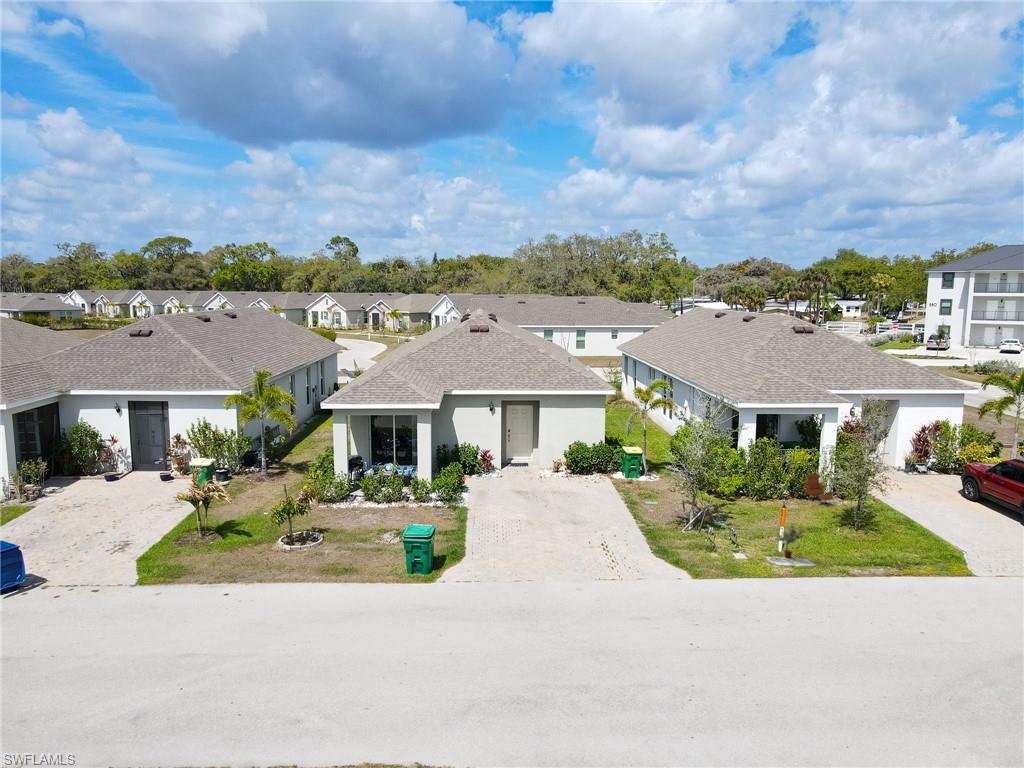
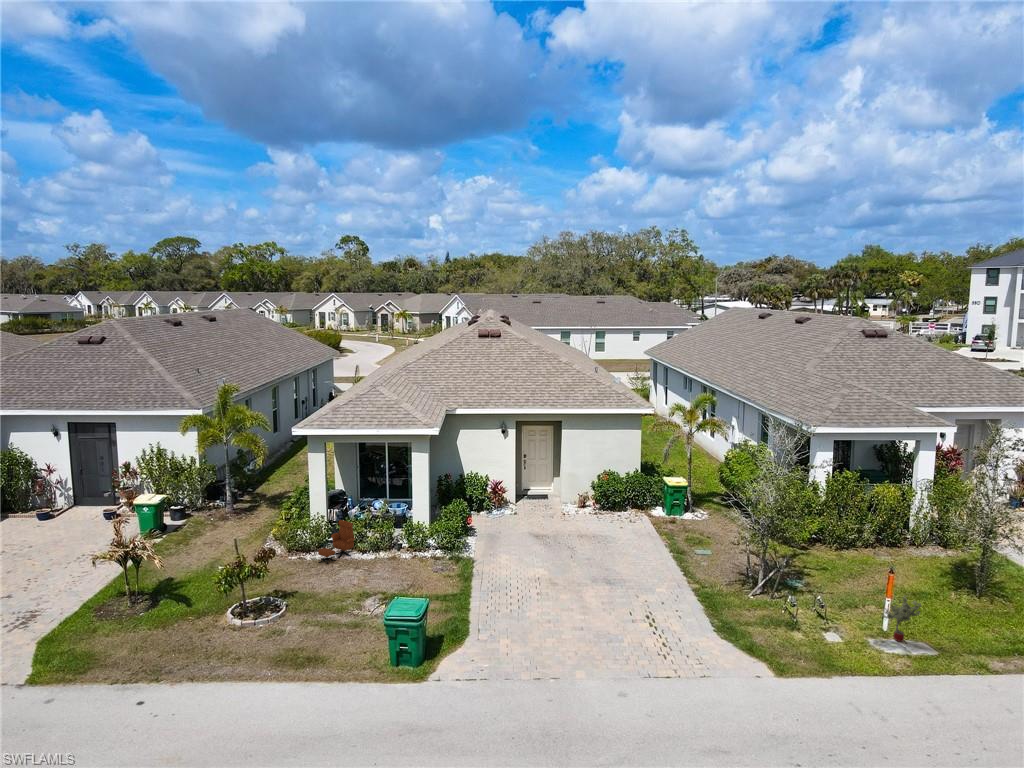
lounge chair: present [805,474,833,505] -> present [318,520,355,564]

